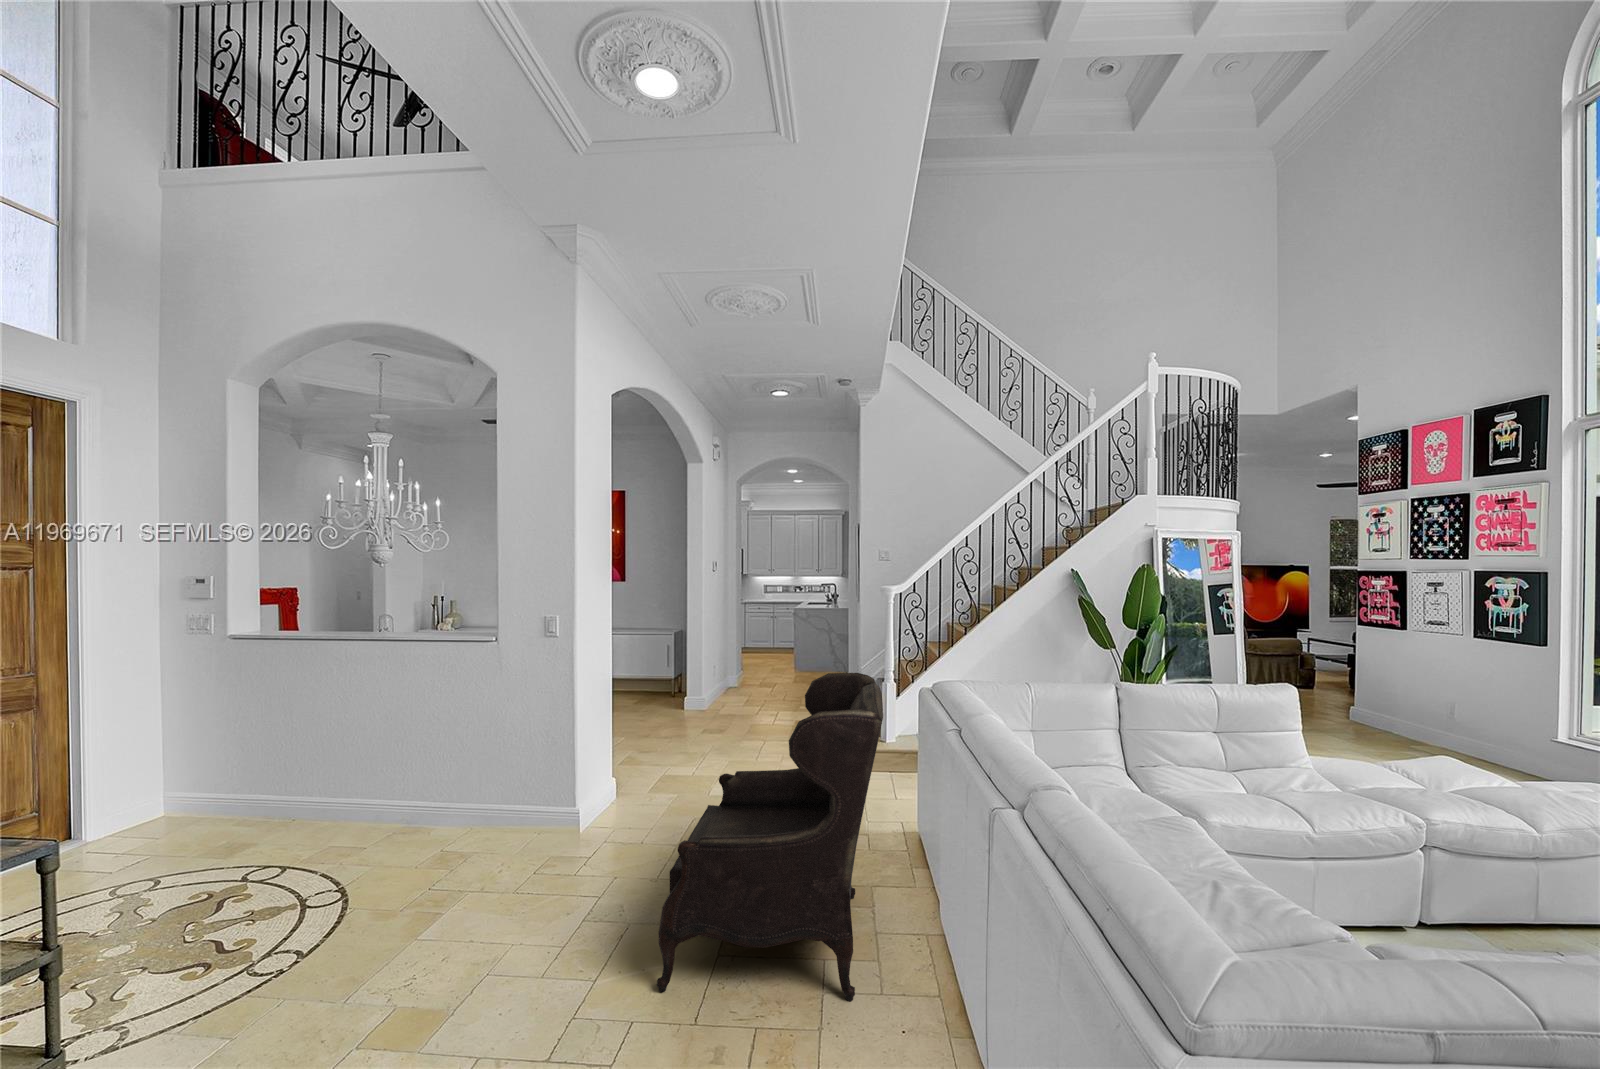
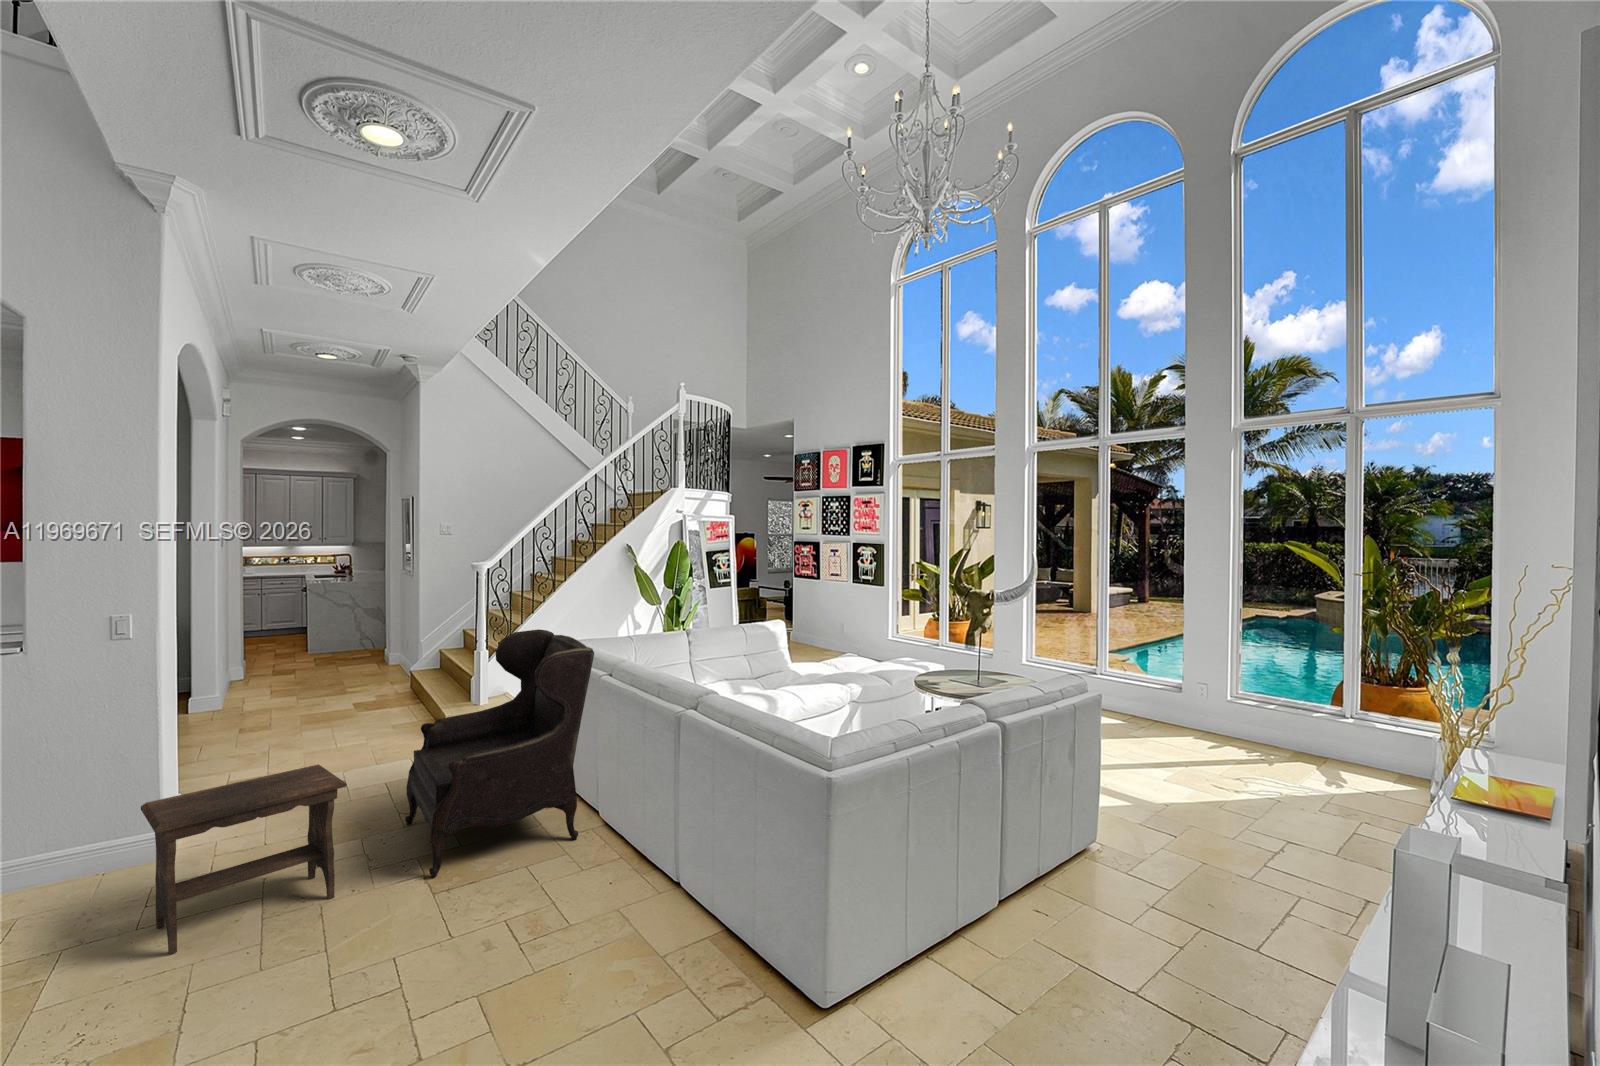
footstool: none [388,805,588,990] -> present [141,764,346,954]

